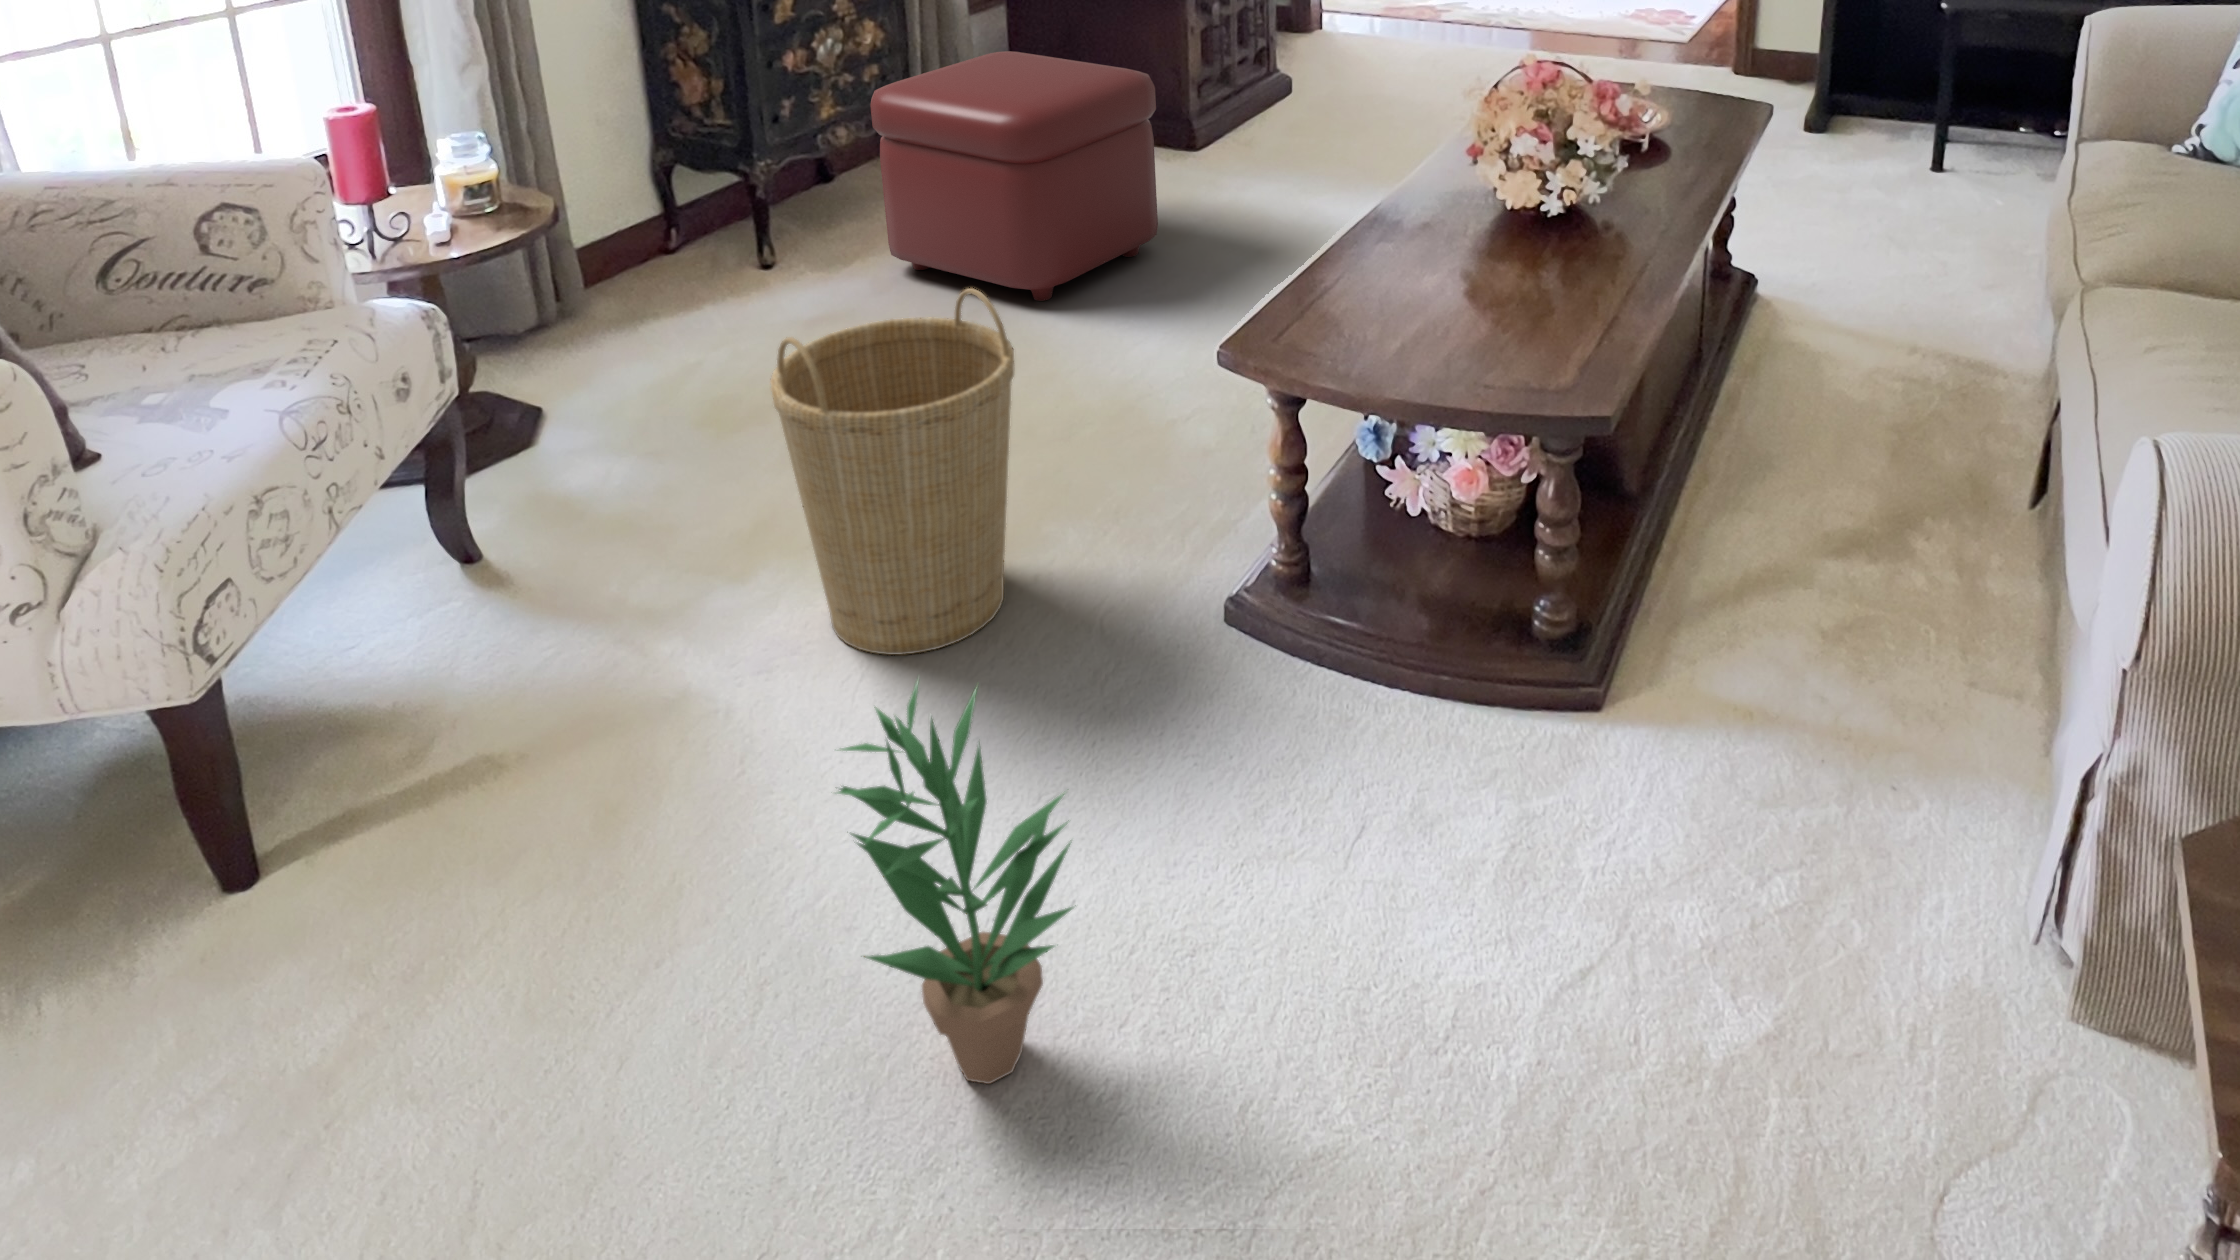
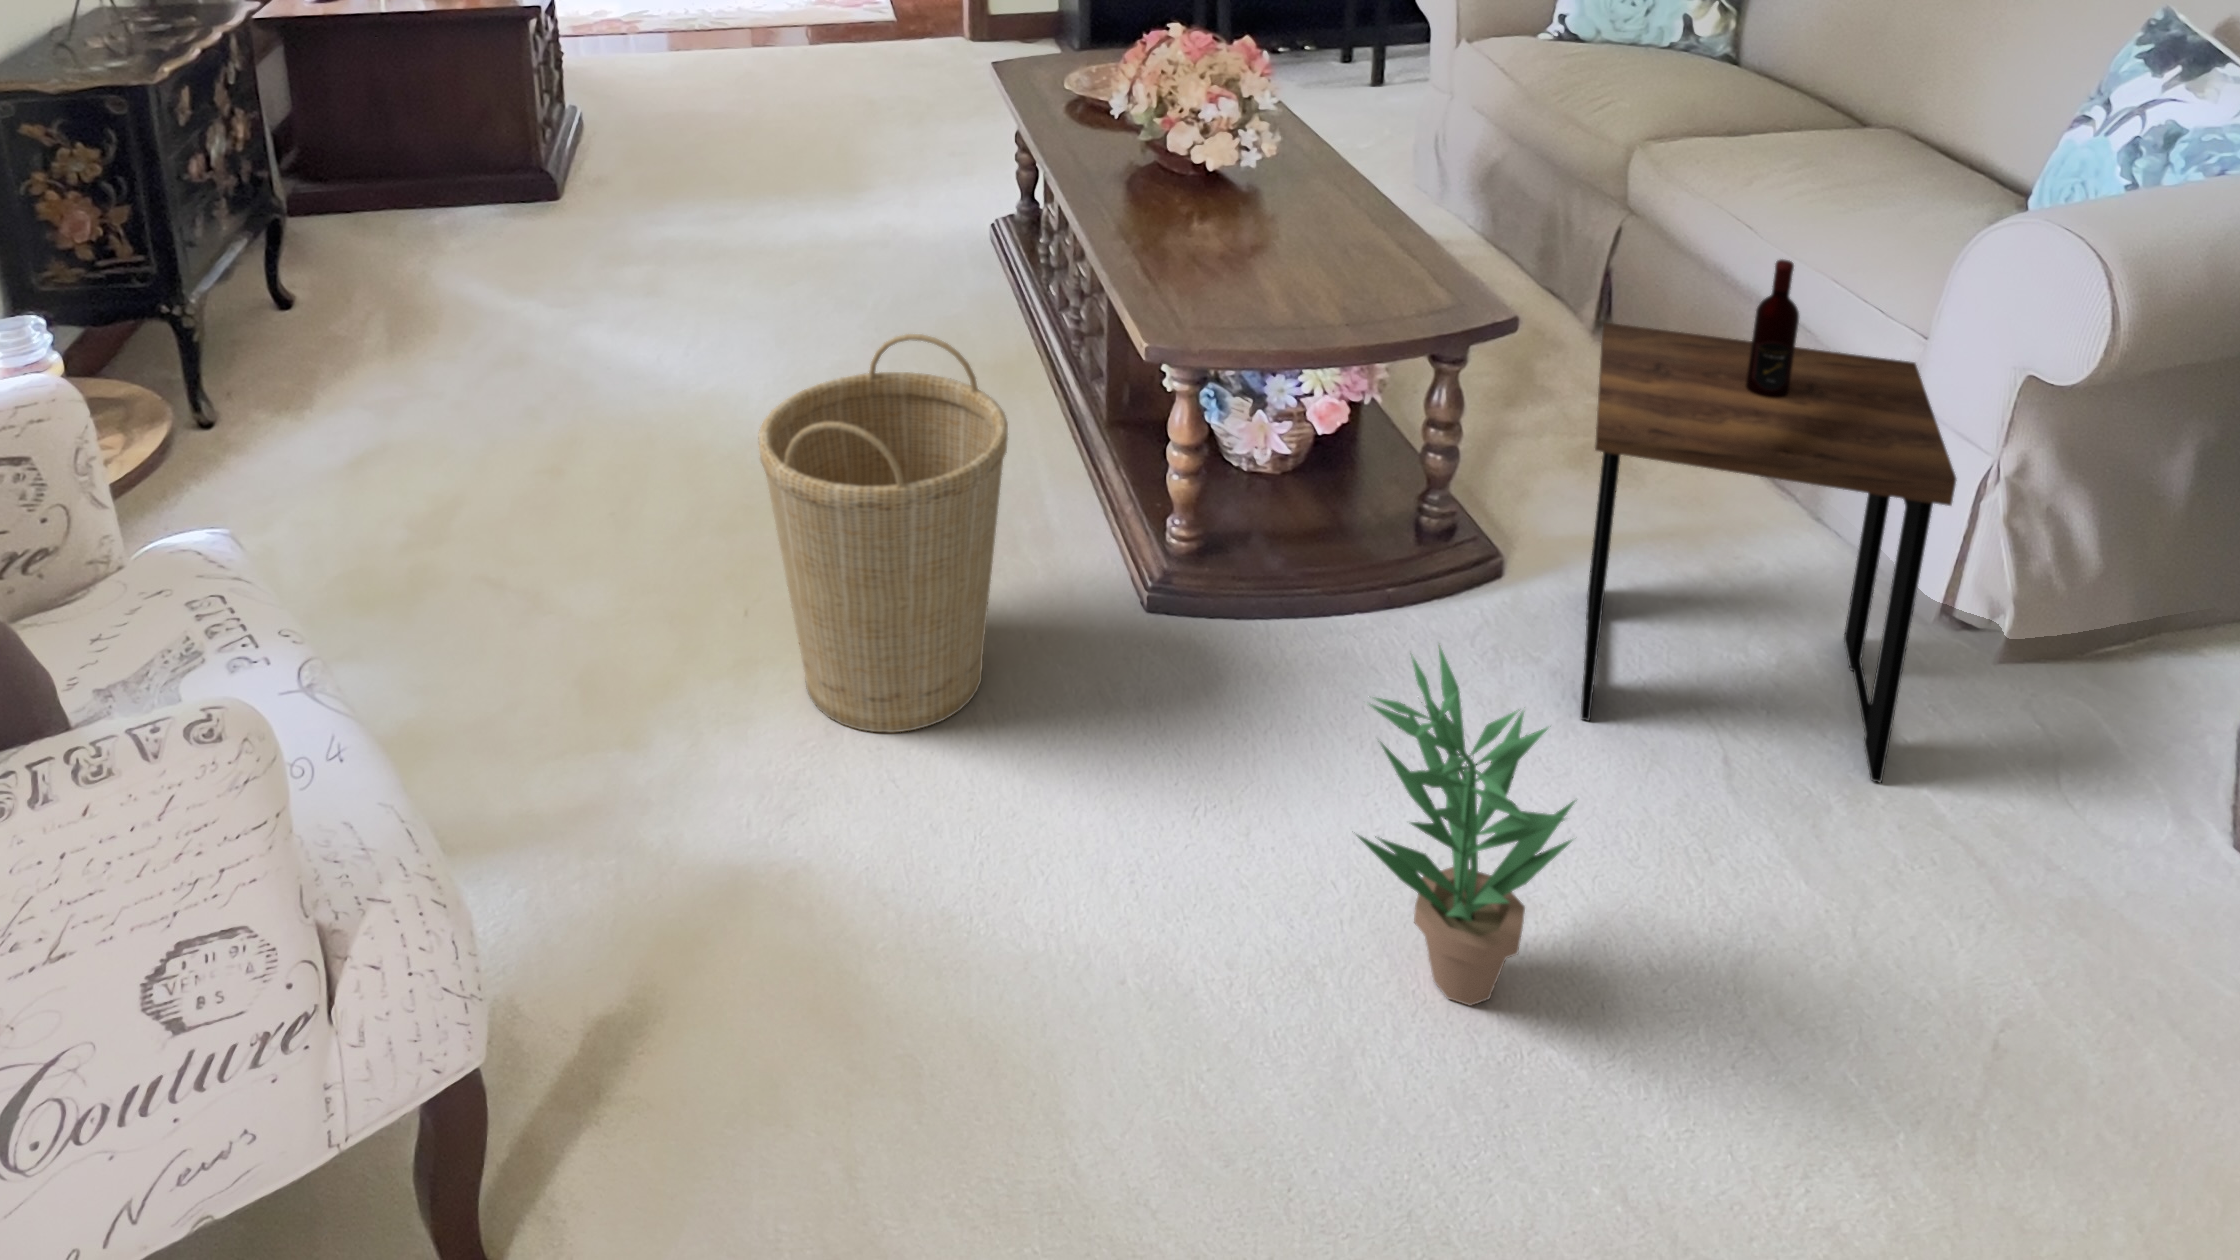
ottoman: present [870,51,1158,301] -> none [361,109,669,373]
side table: none [1419,407,1923,1106] -> present [1581,260,1957,782]

